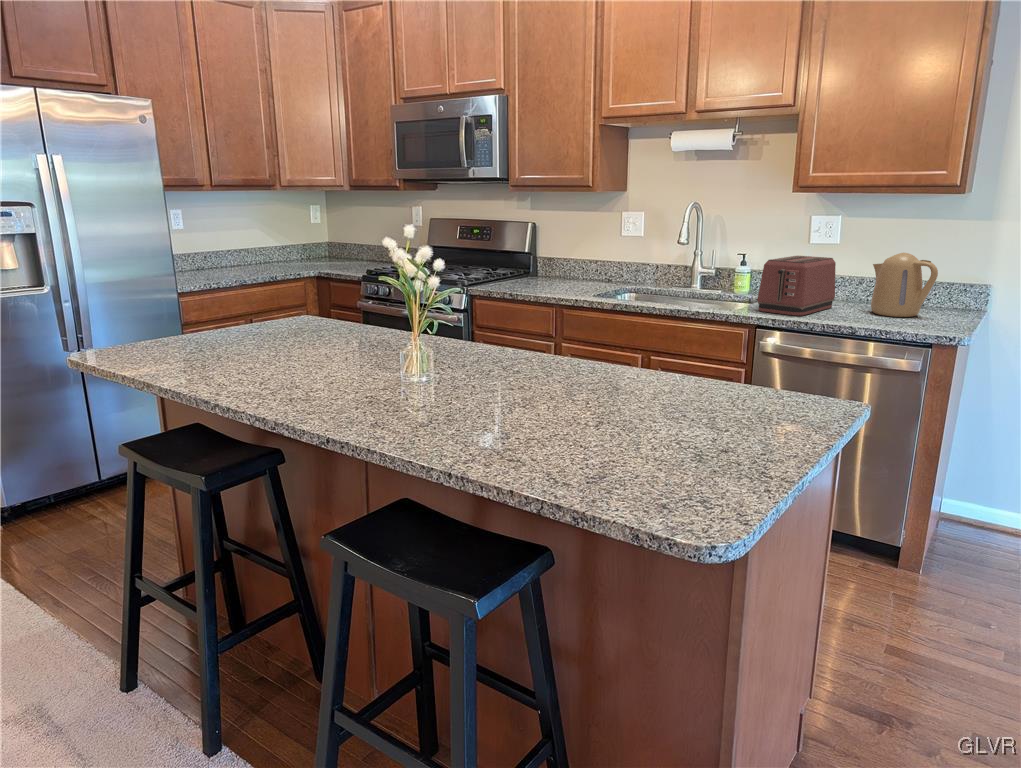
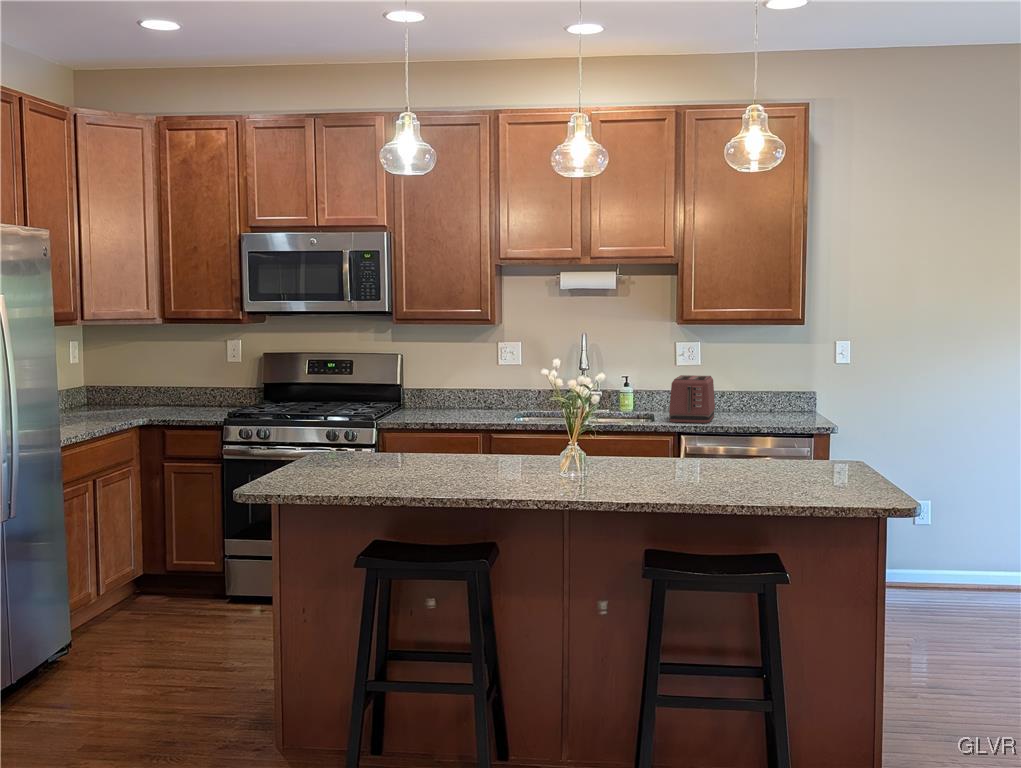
kettle: present [871,253,938,317] -> none [740,369,791,419]

